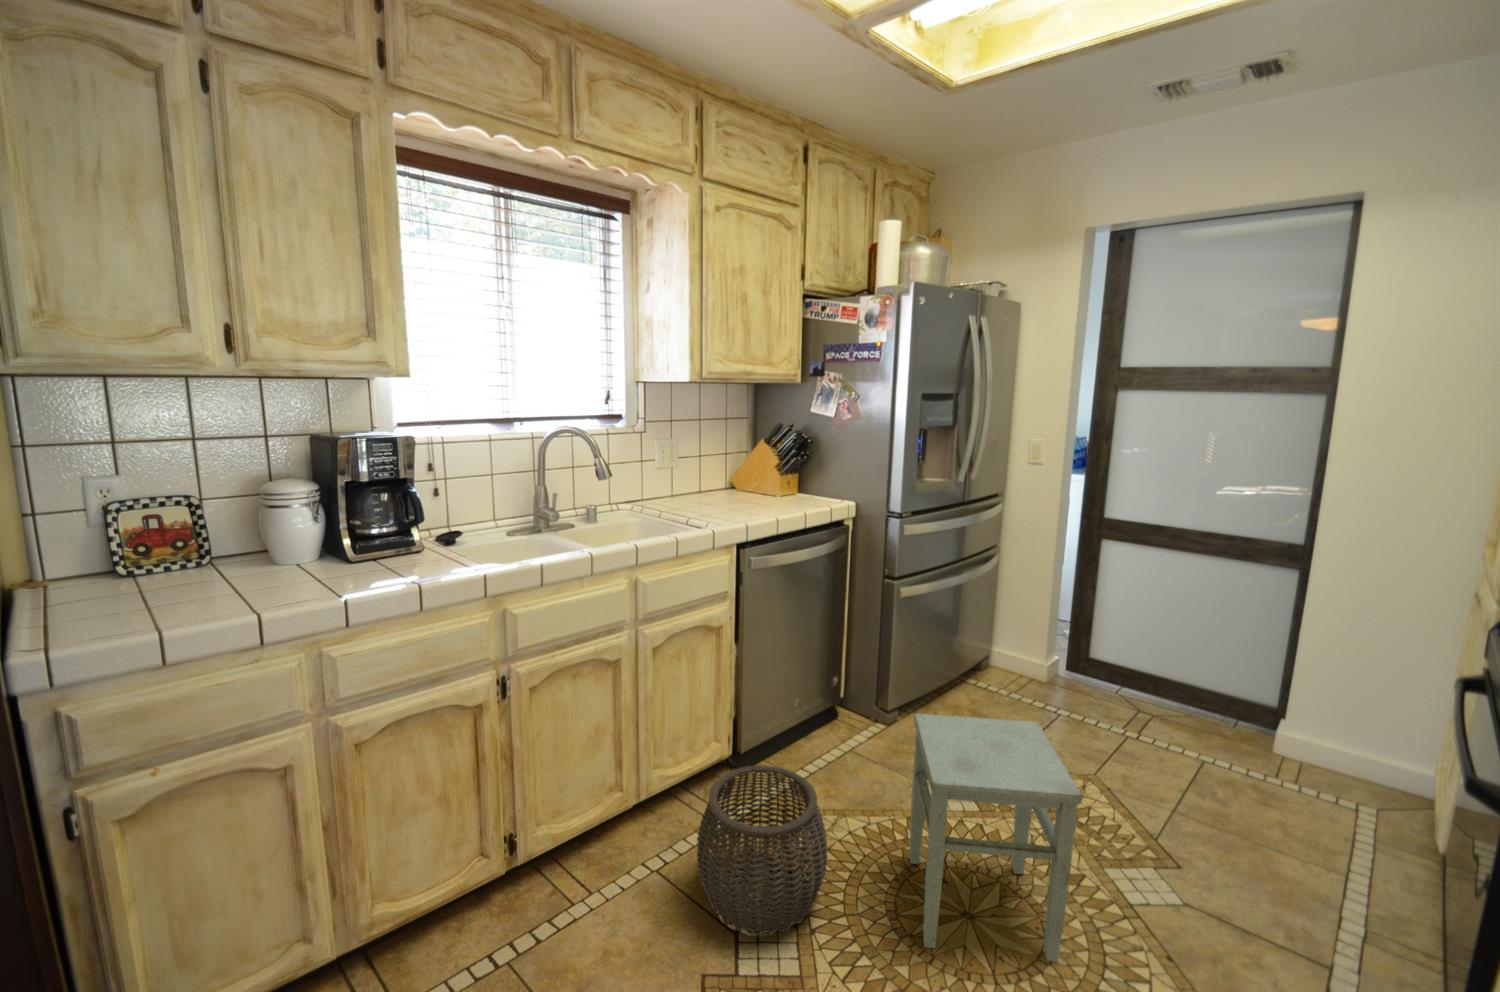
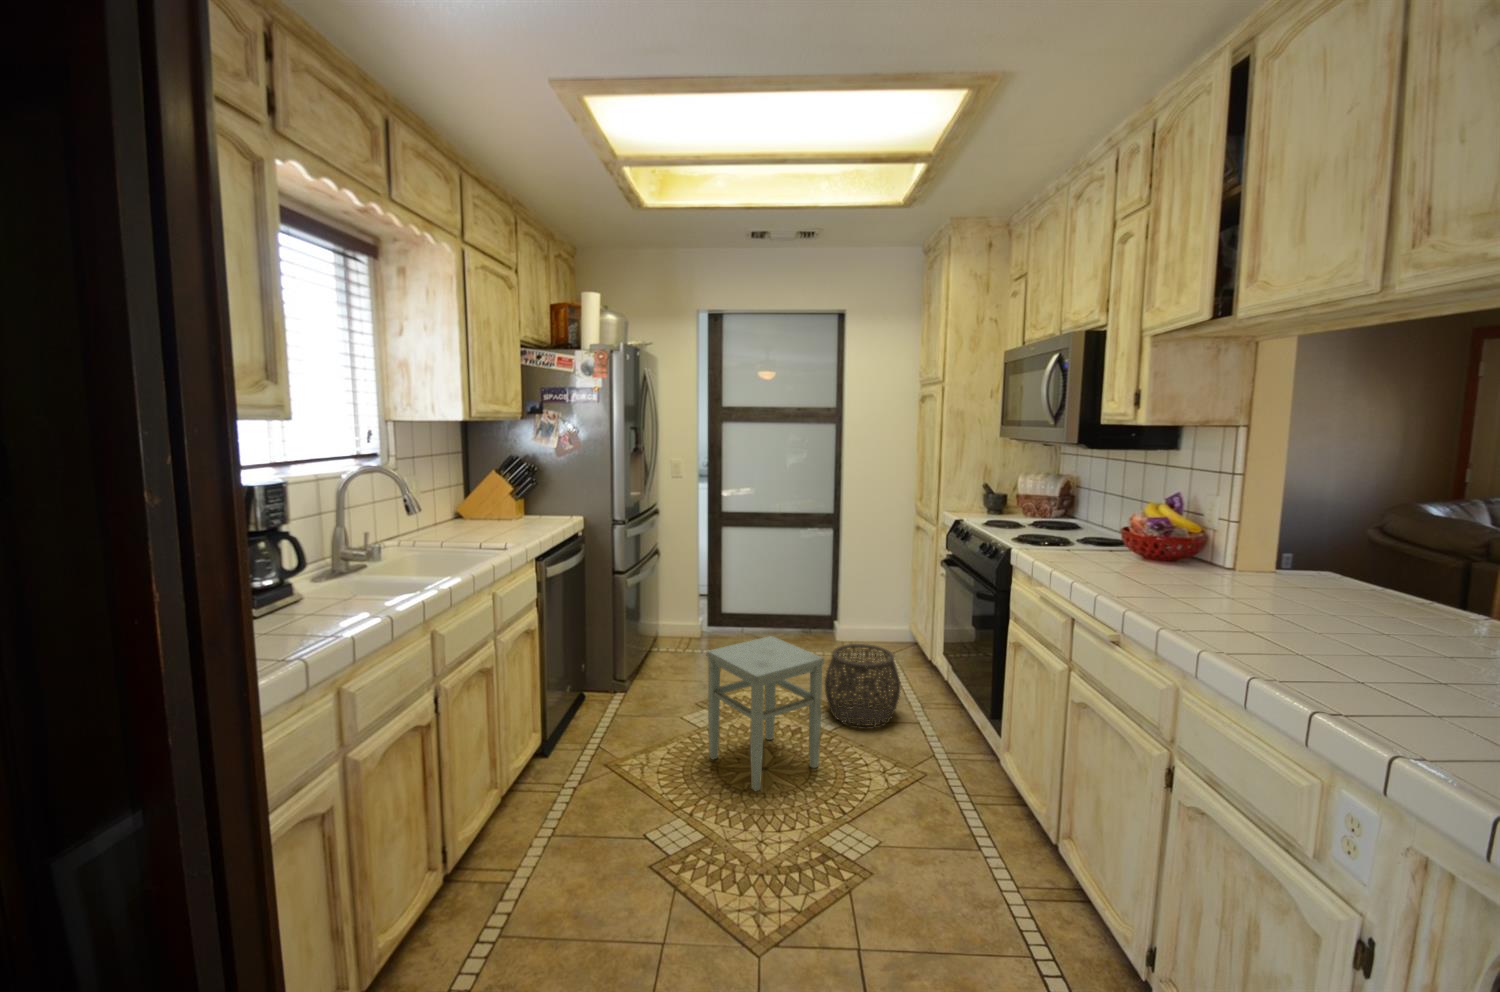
woven basket: present [697,765,828,935] -> present [825,644,900,727]

